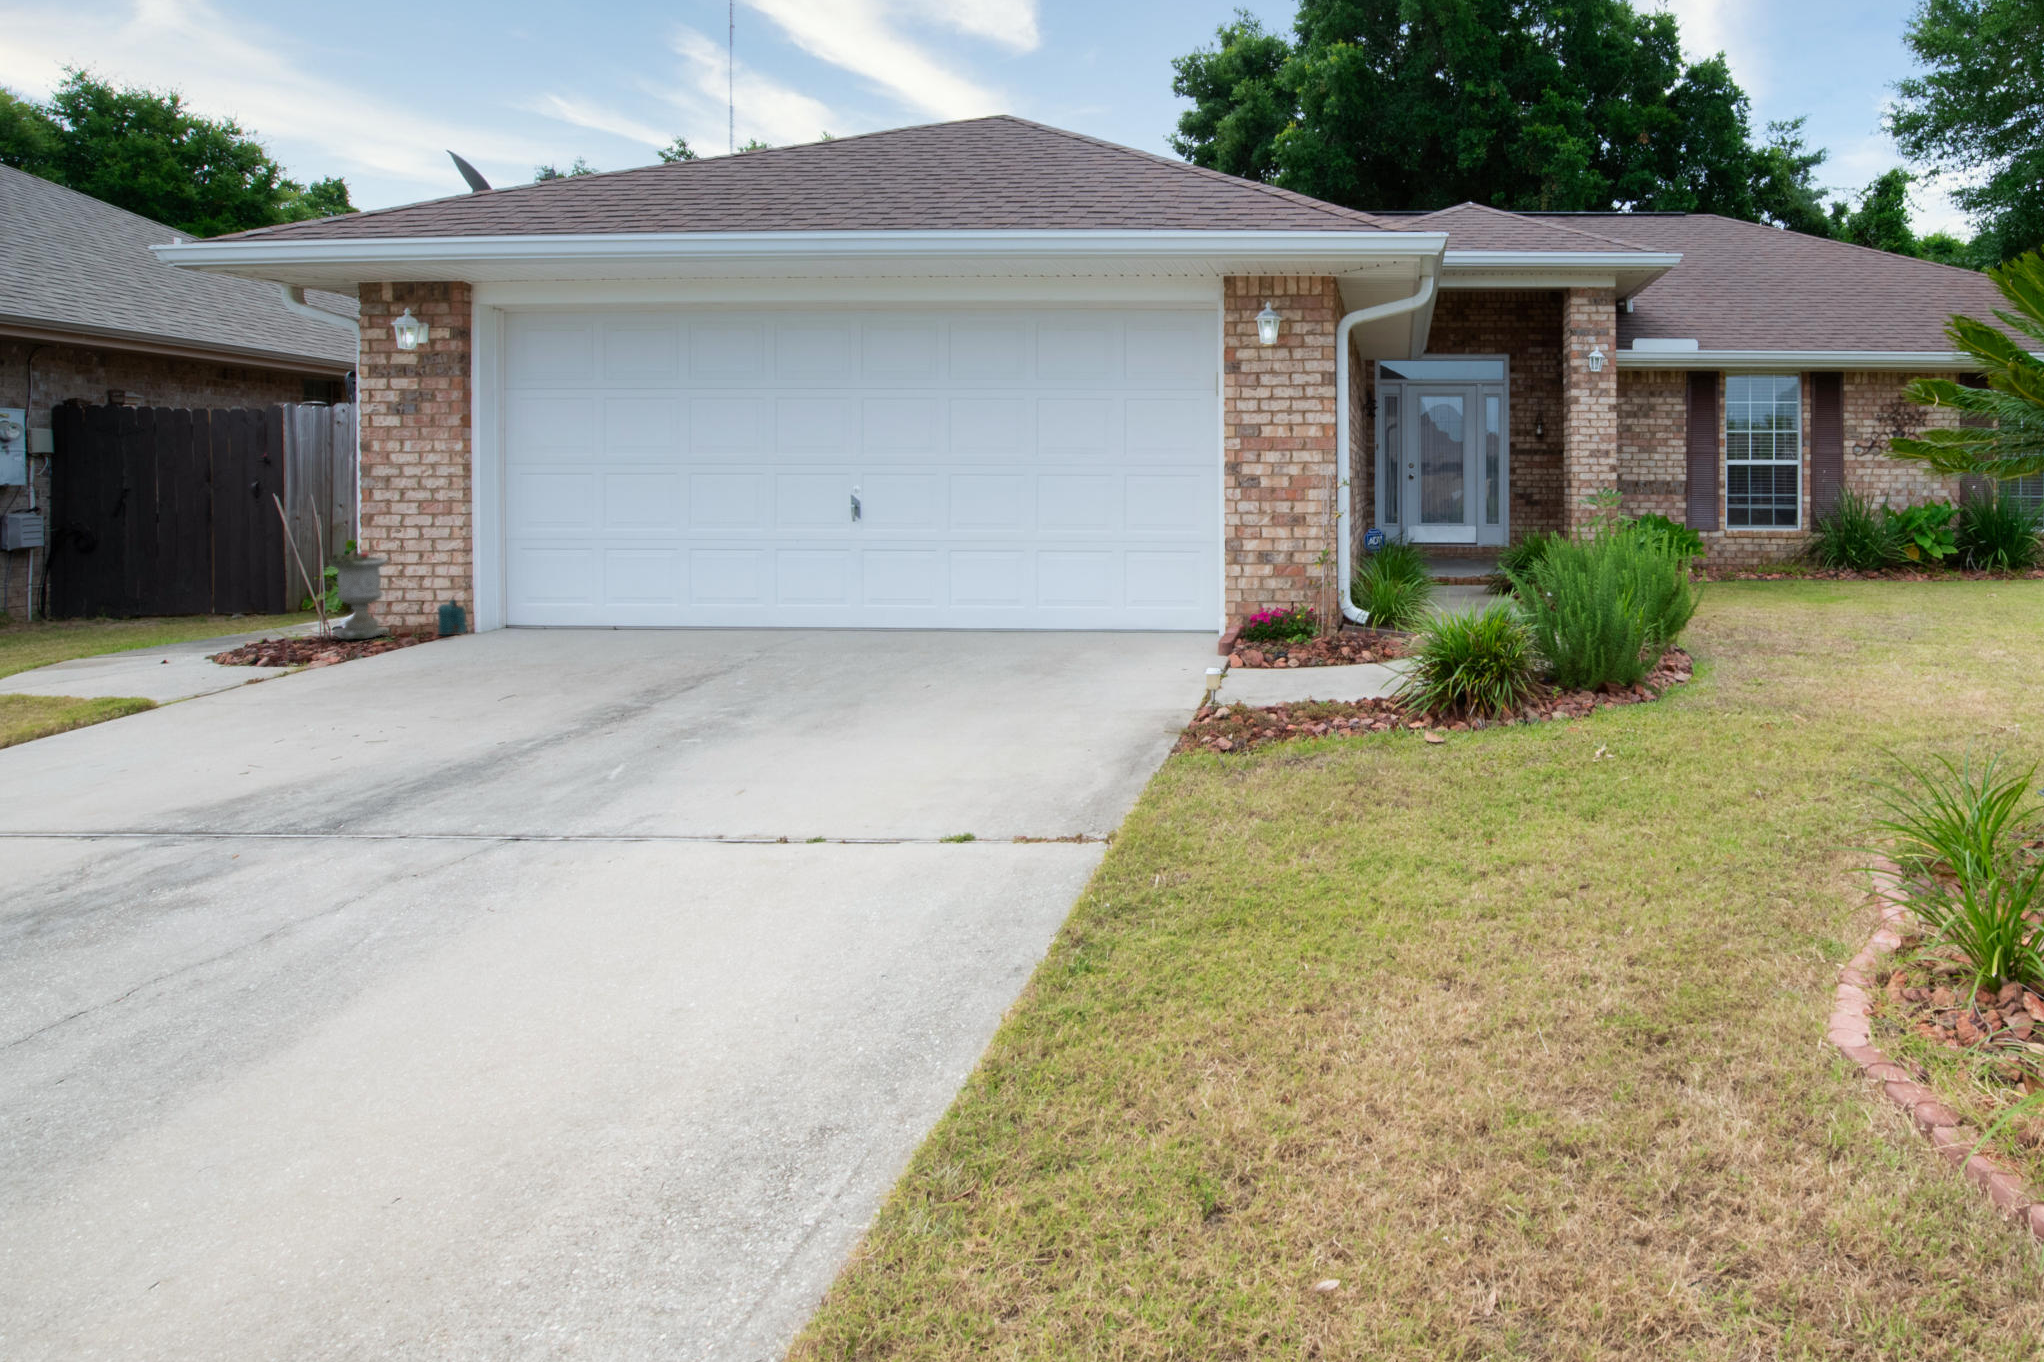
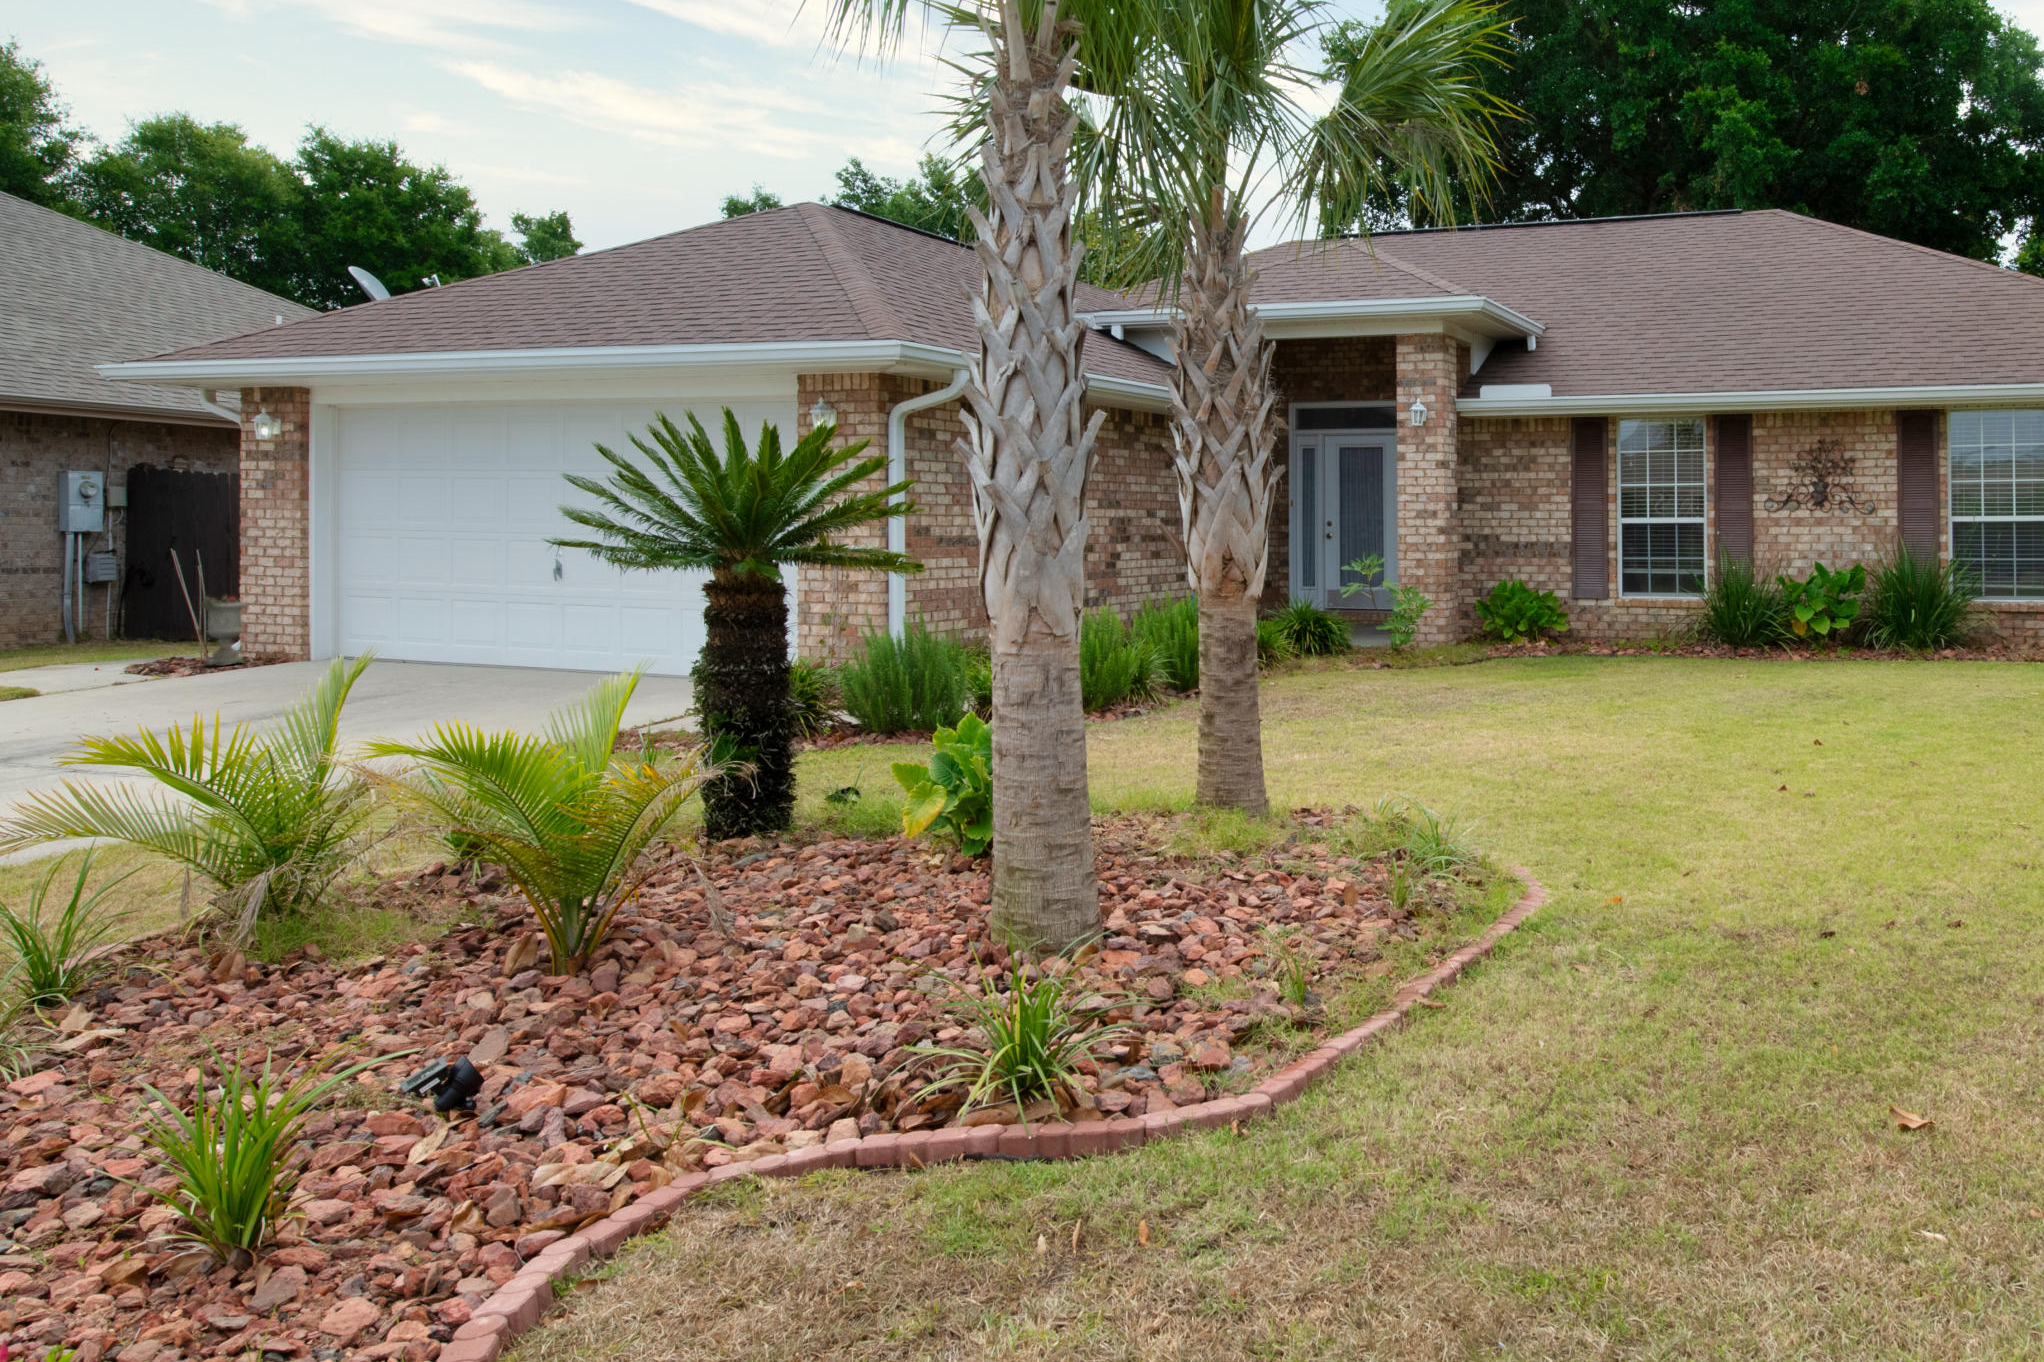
watering can: present [437,599,467,635] -> none [261,636,296,665]

